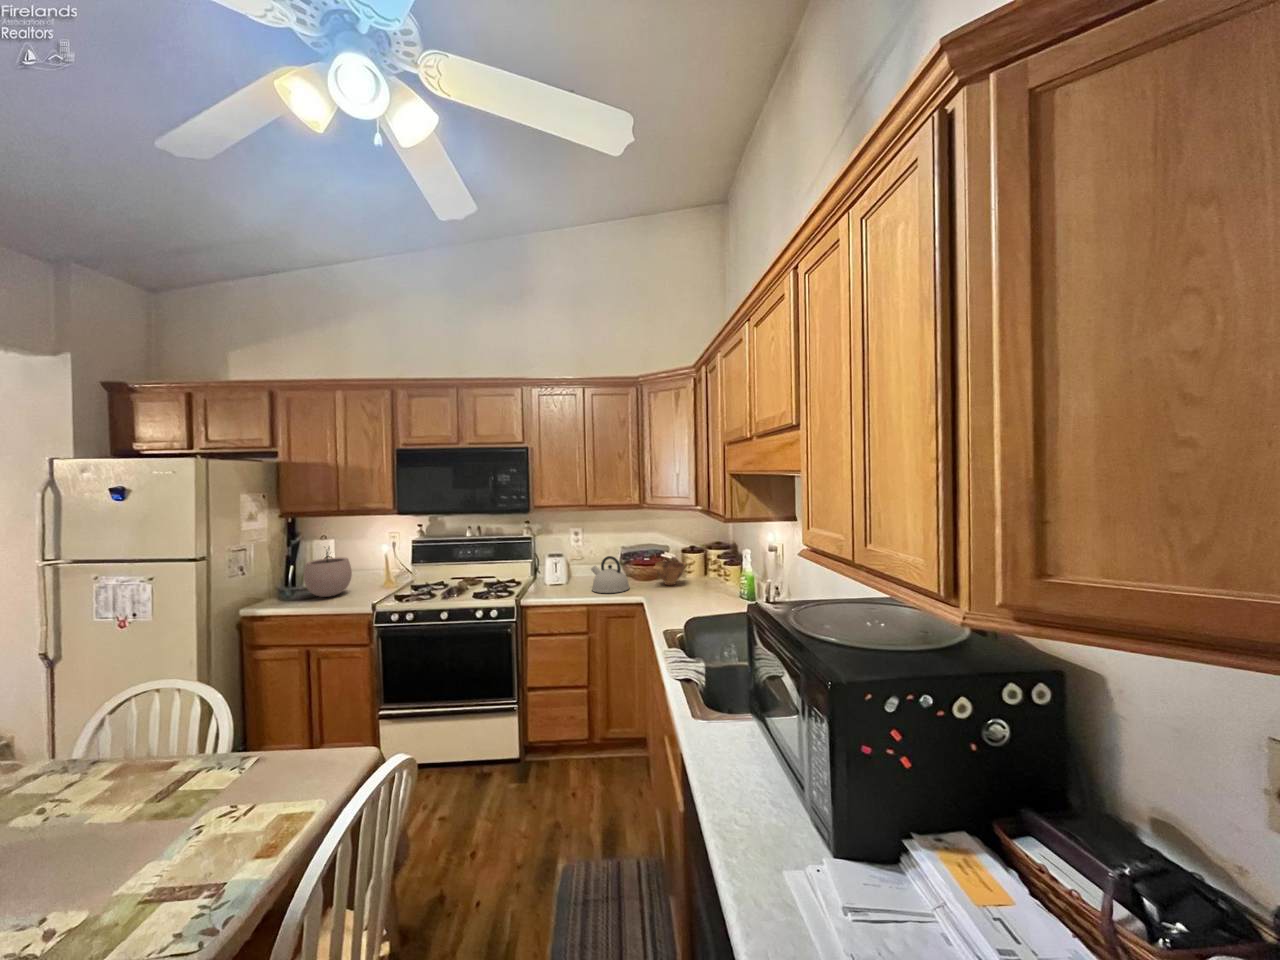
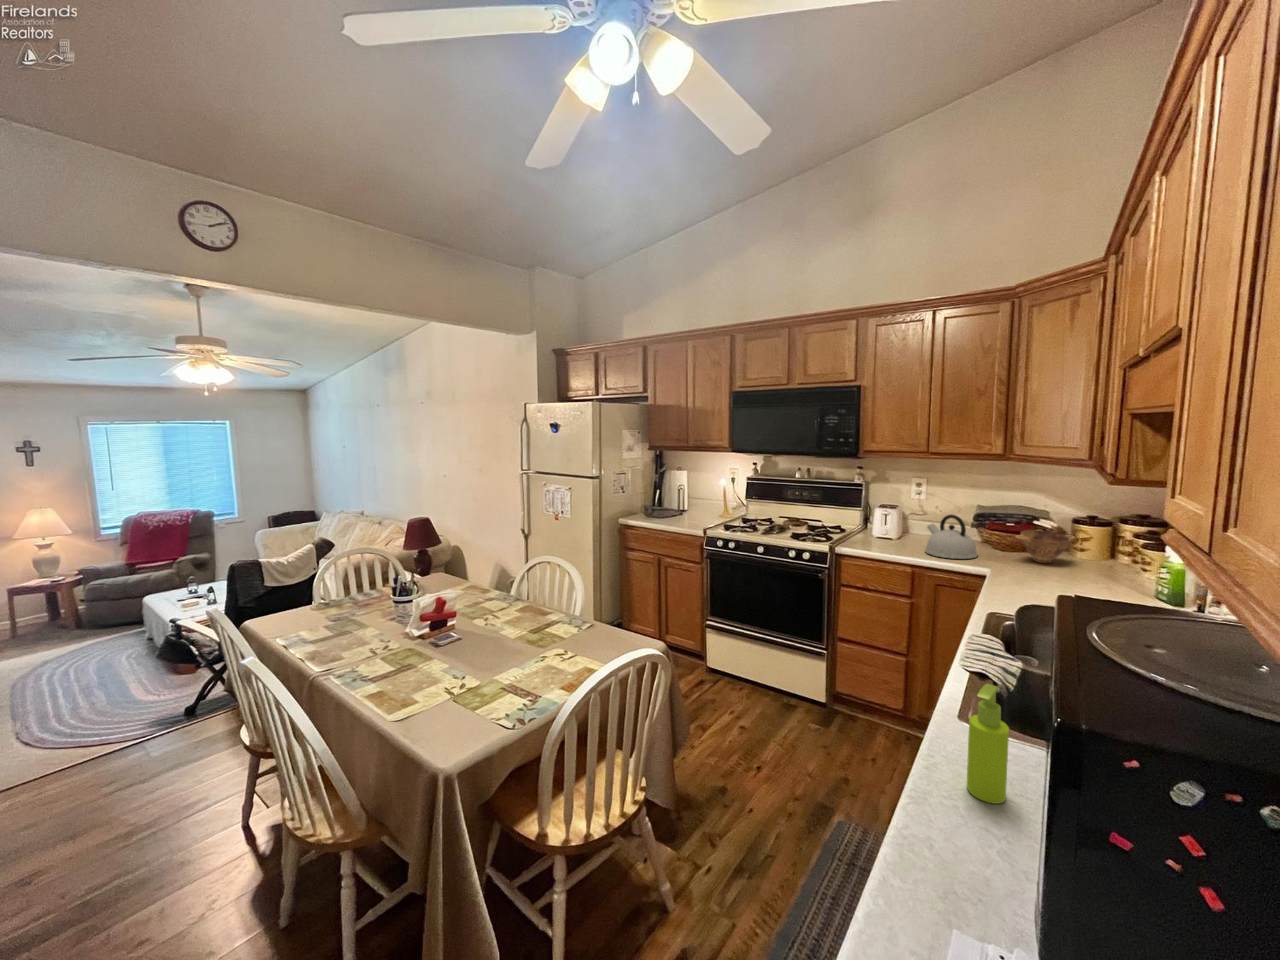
plant pot: present [304,547,352,597] -> none [661,475,695,518]
soap dispenser: none [718,676,746,770] -> present [967,683,1009,804]

